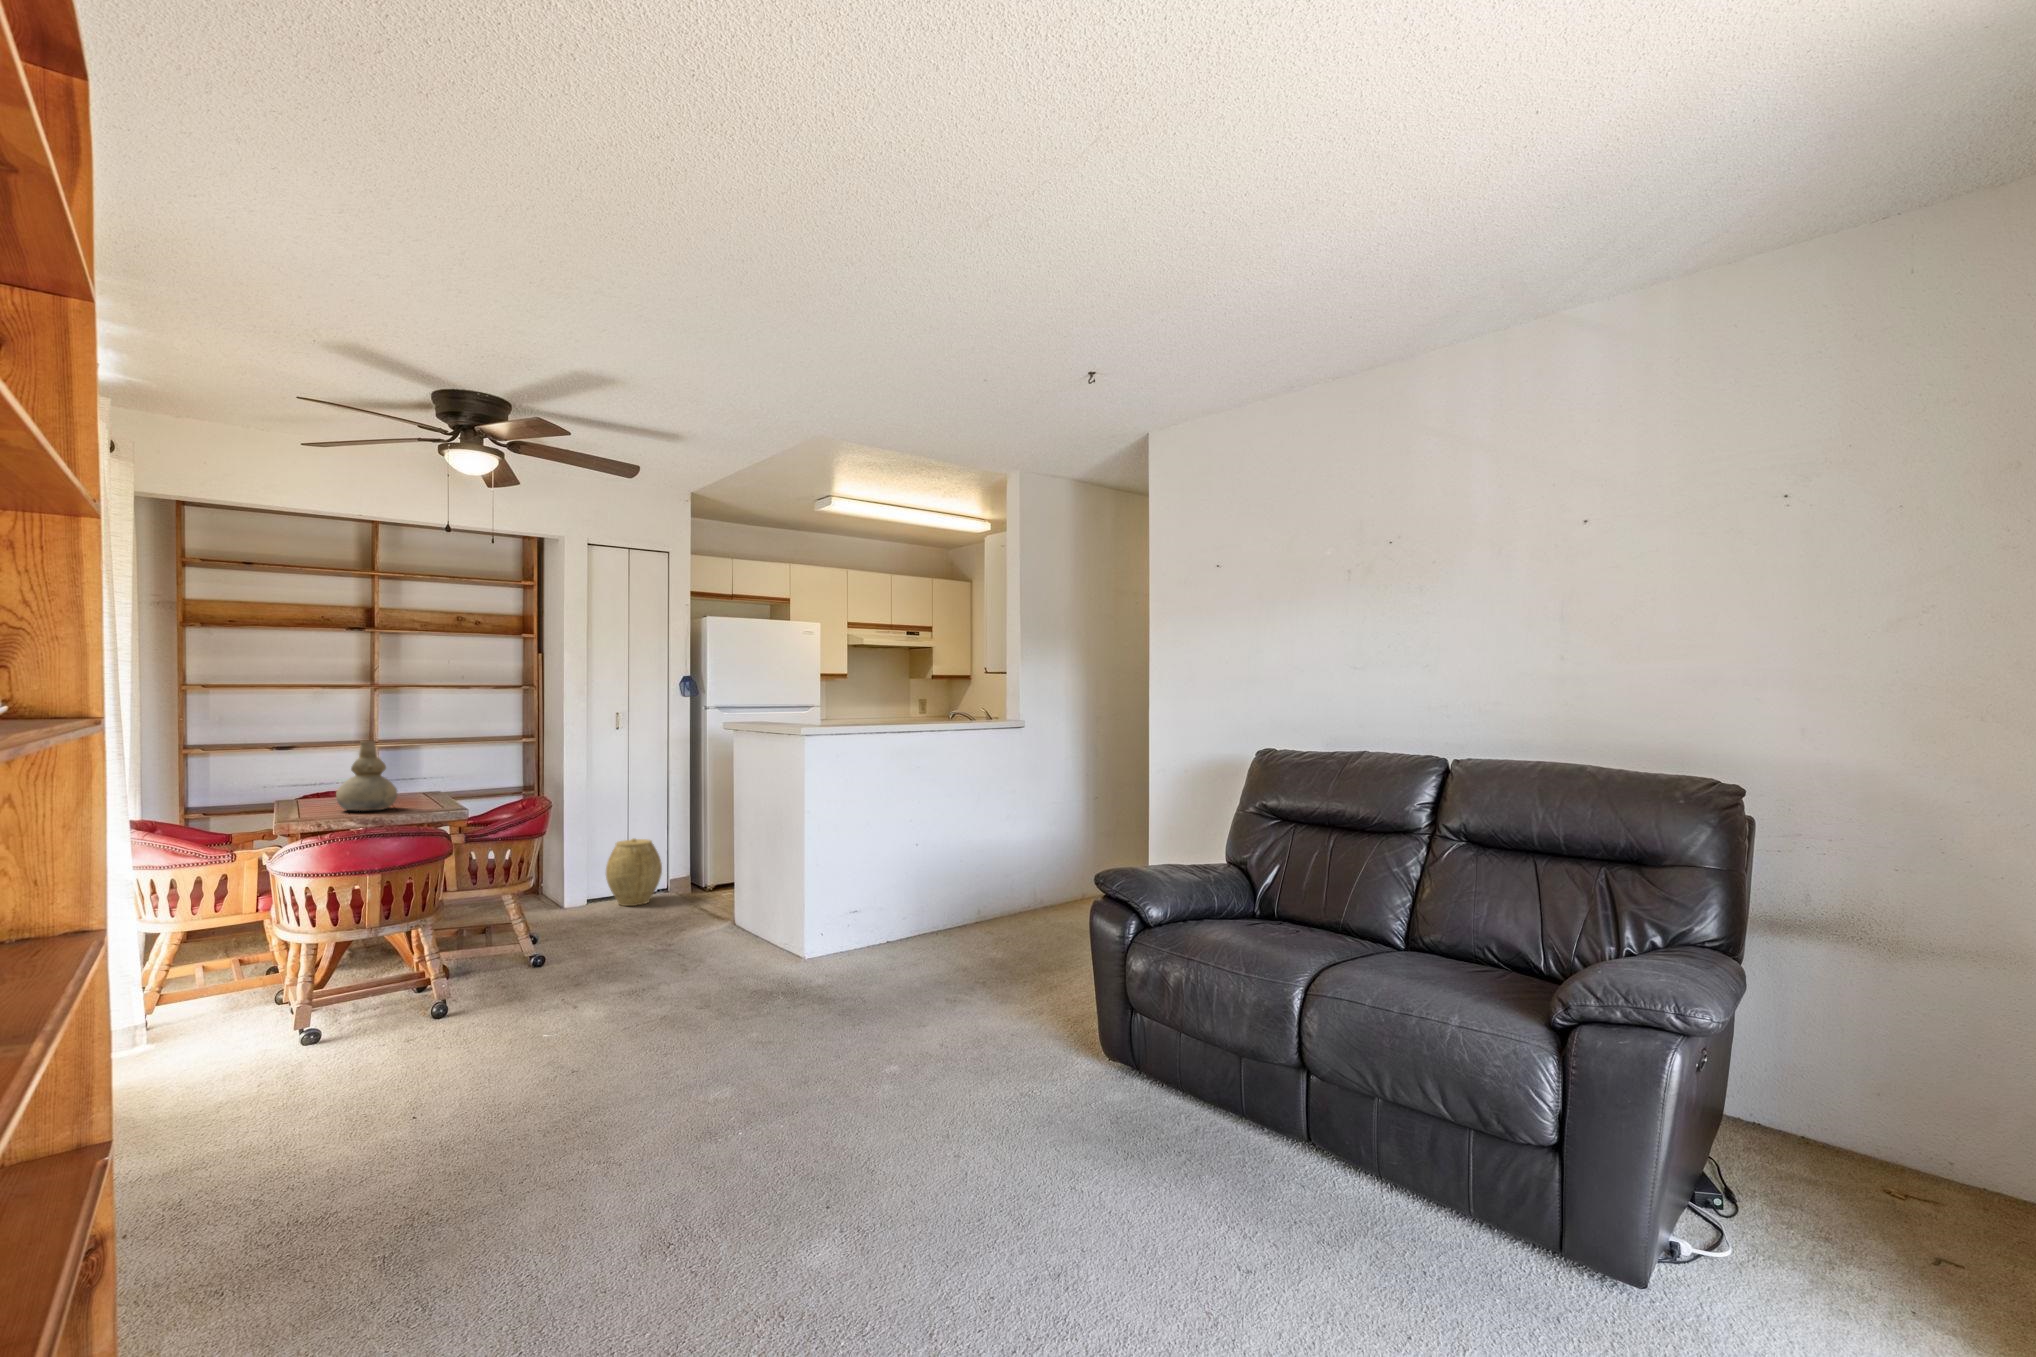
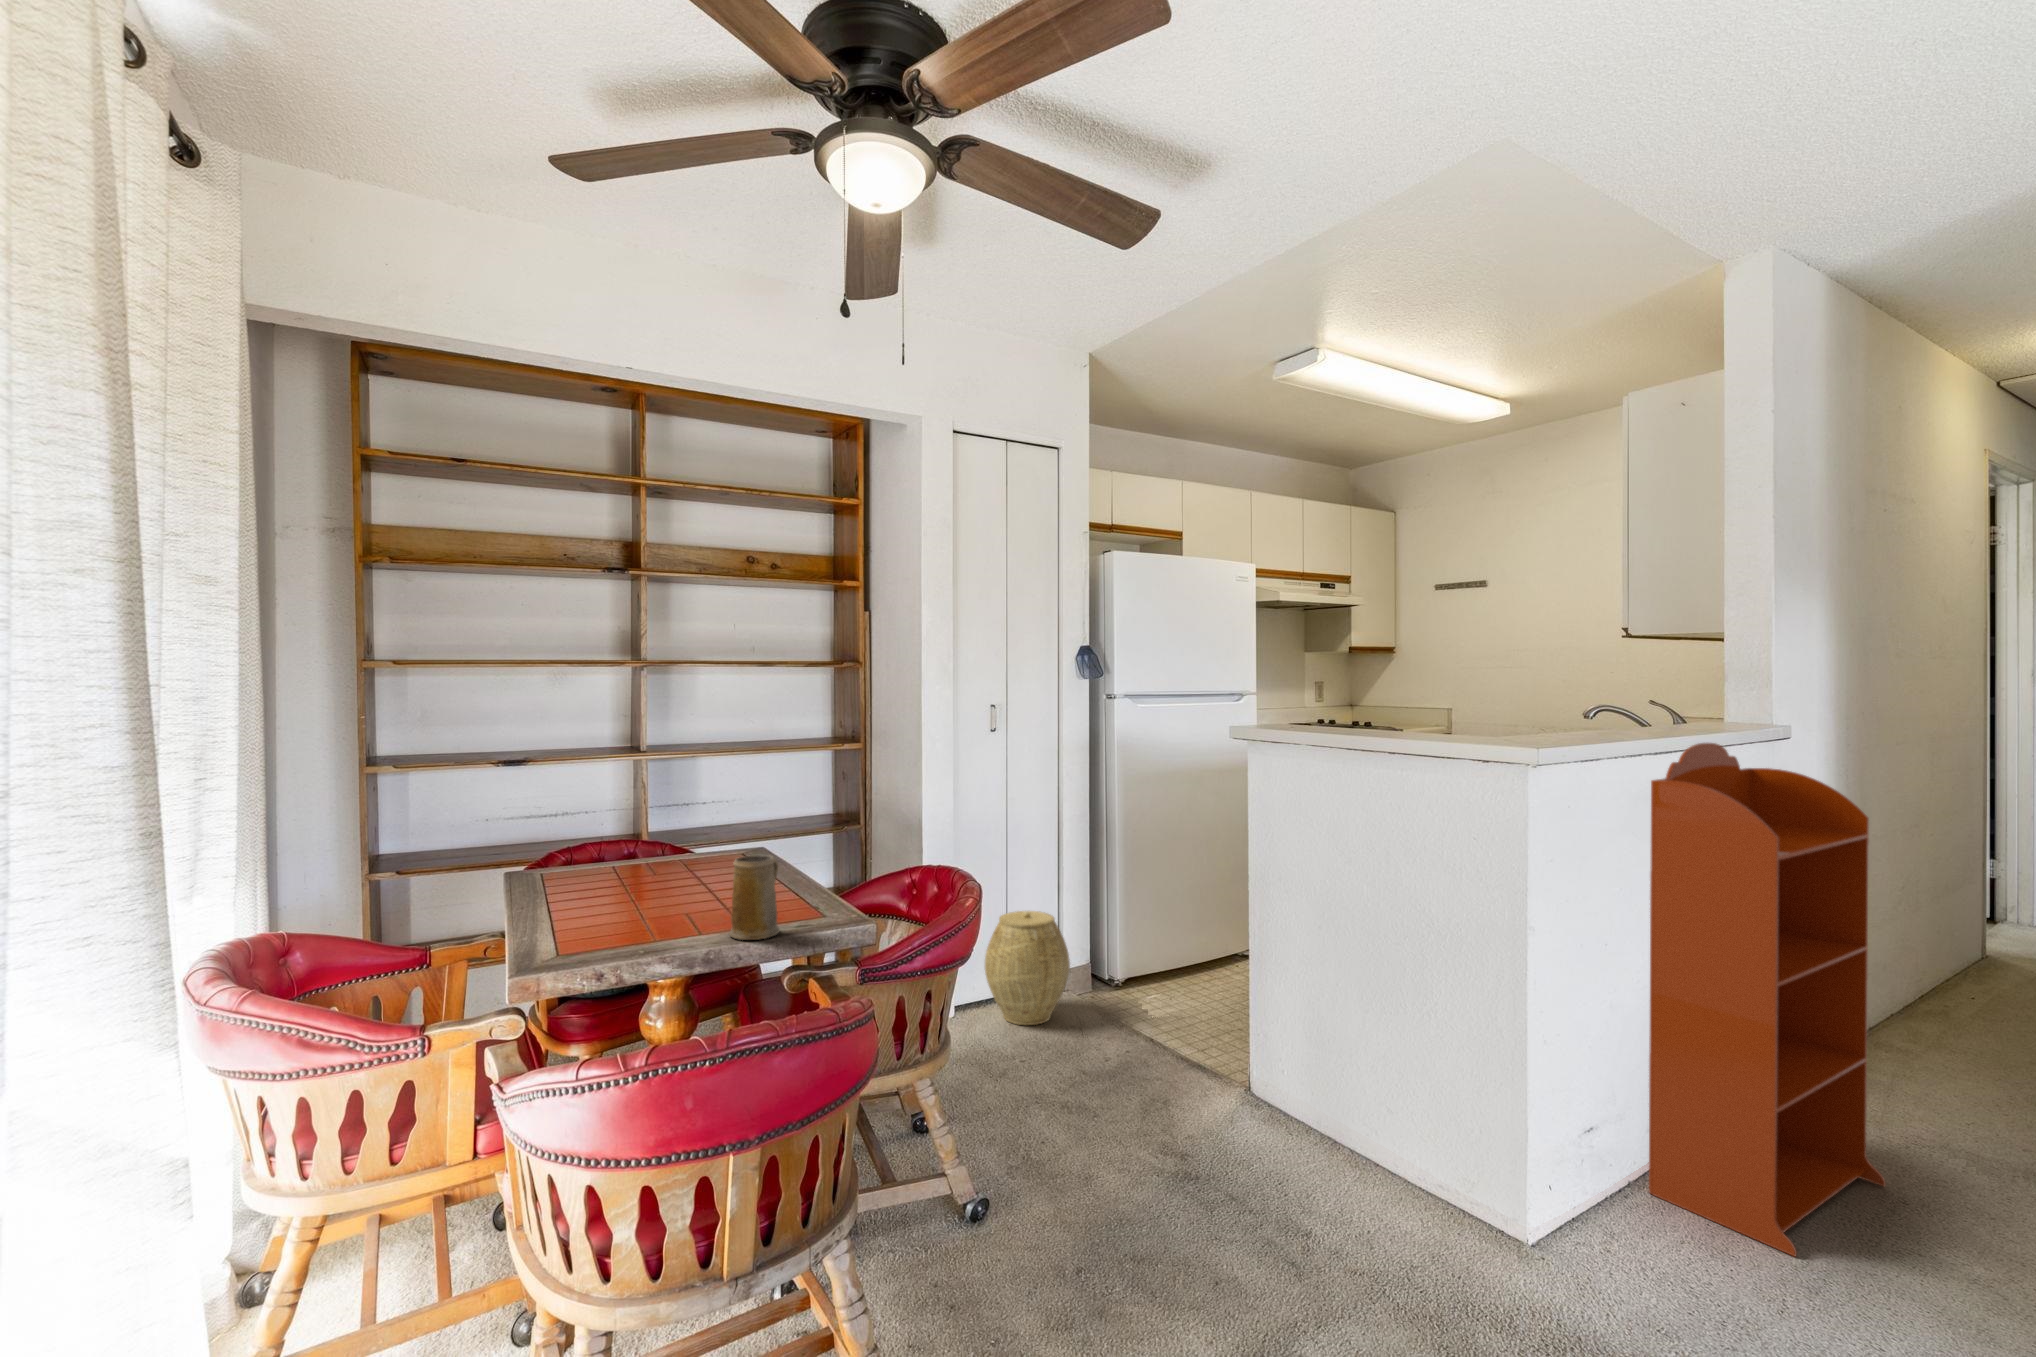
bookcase: none [897,725,1017,957] -> present [1649,743,1886,1256]
vase: present [336,740,397,811] -> none [605,760,703,893]
mug: none [398,783,429,822] -> present [729,855,780,940]

